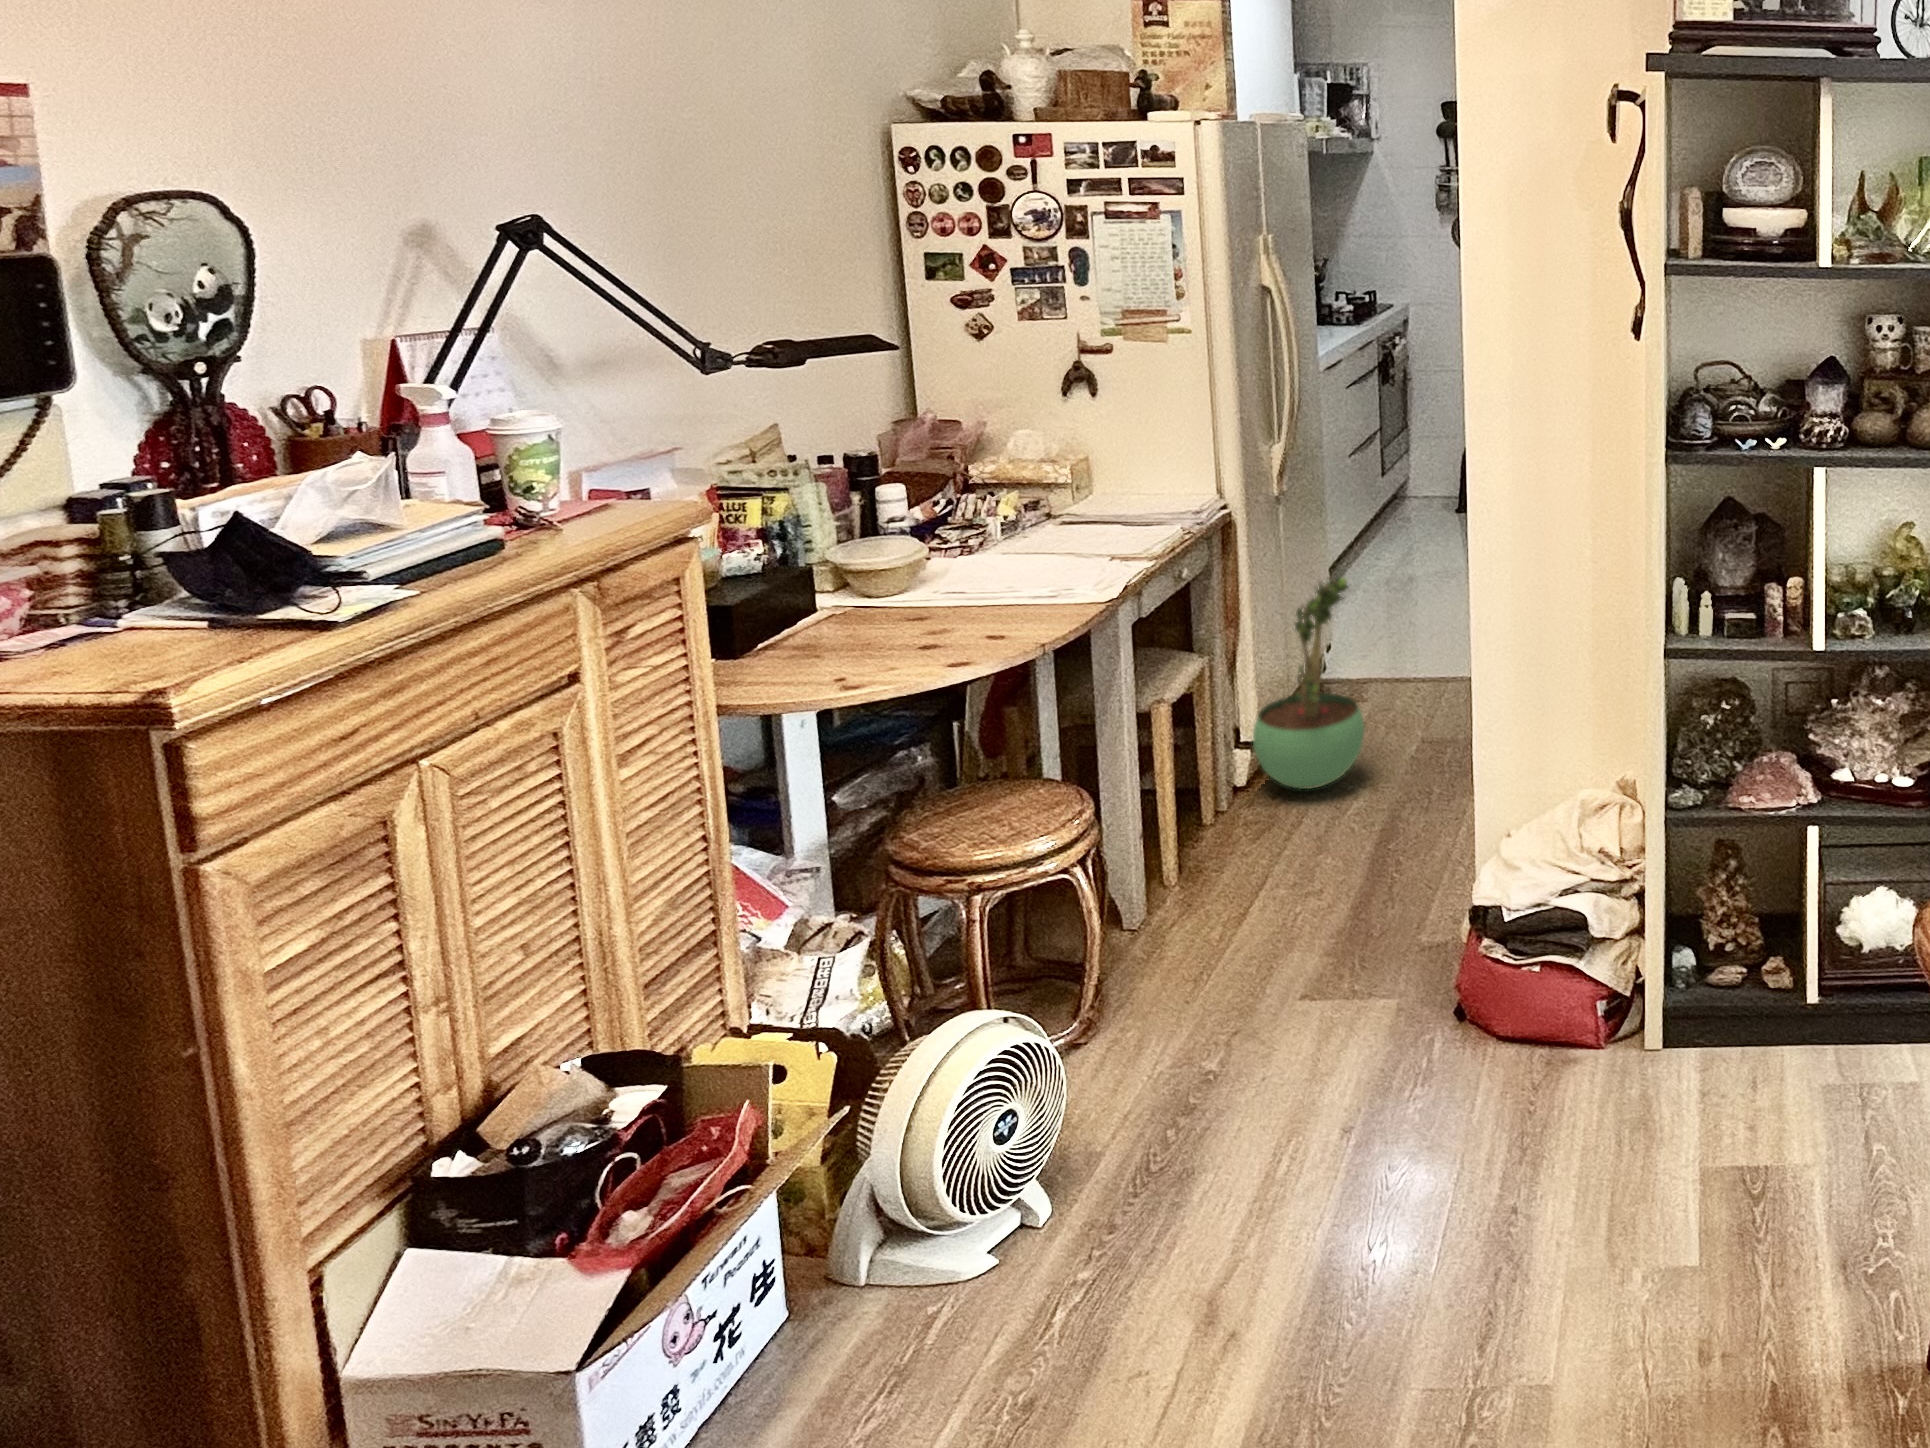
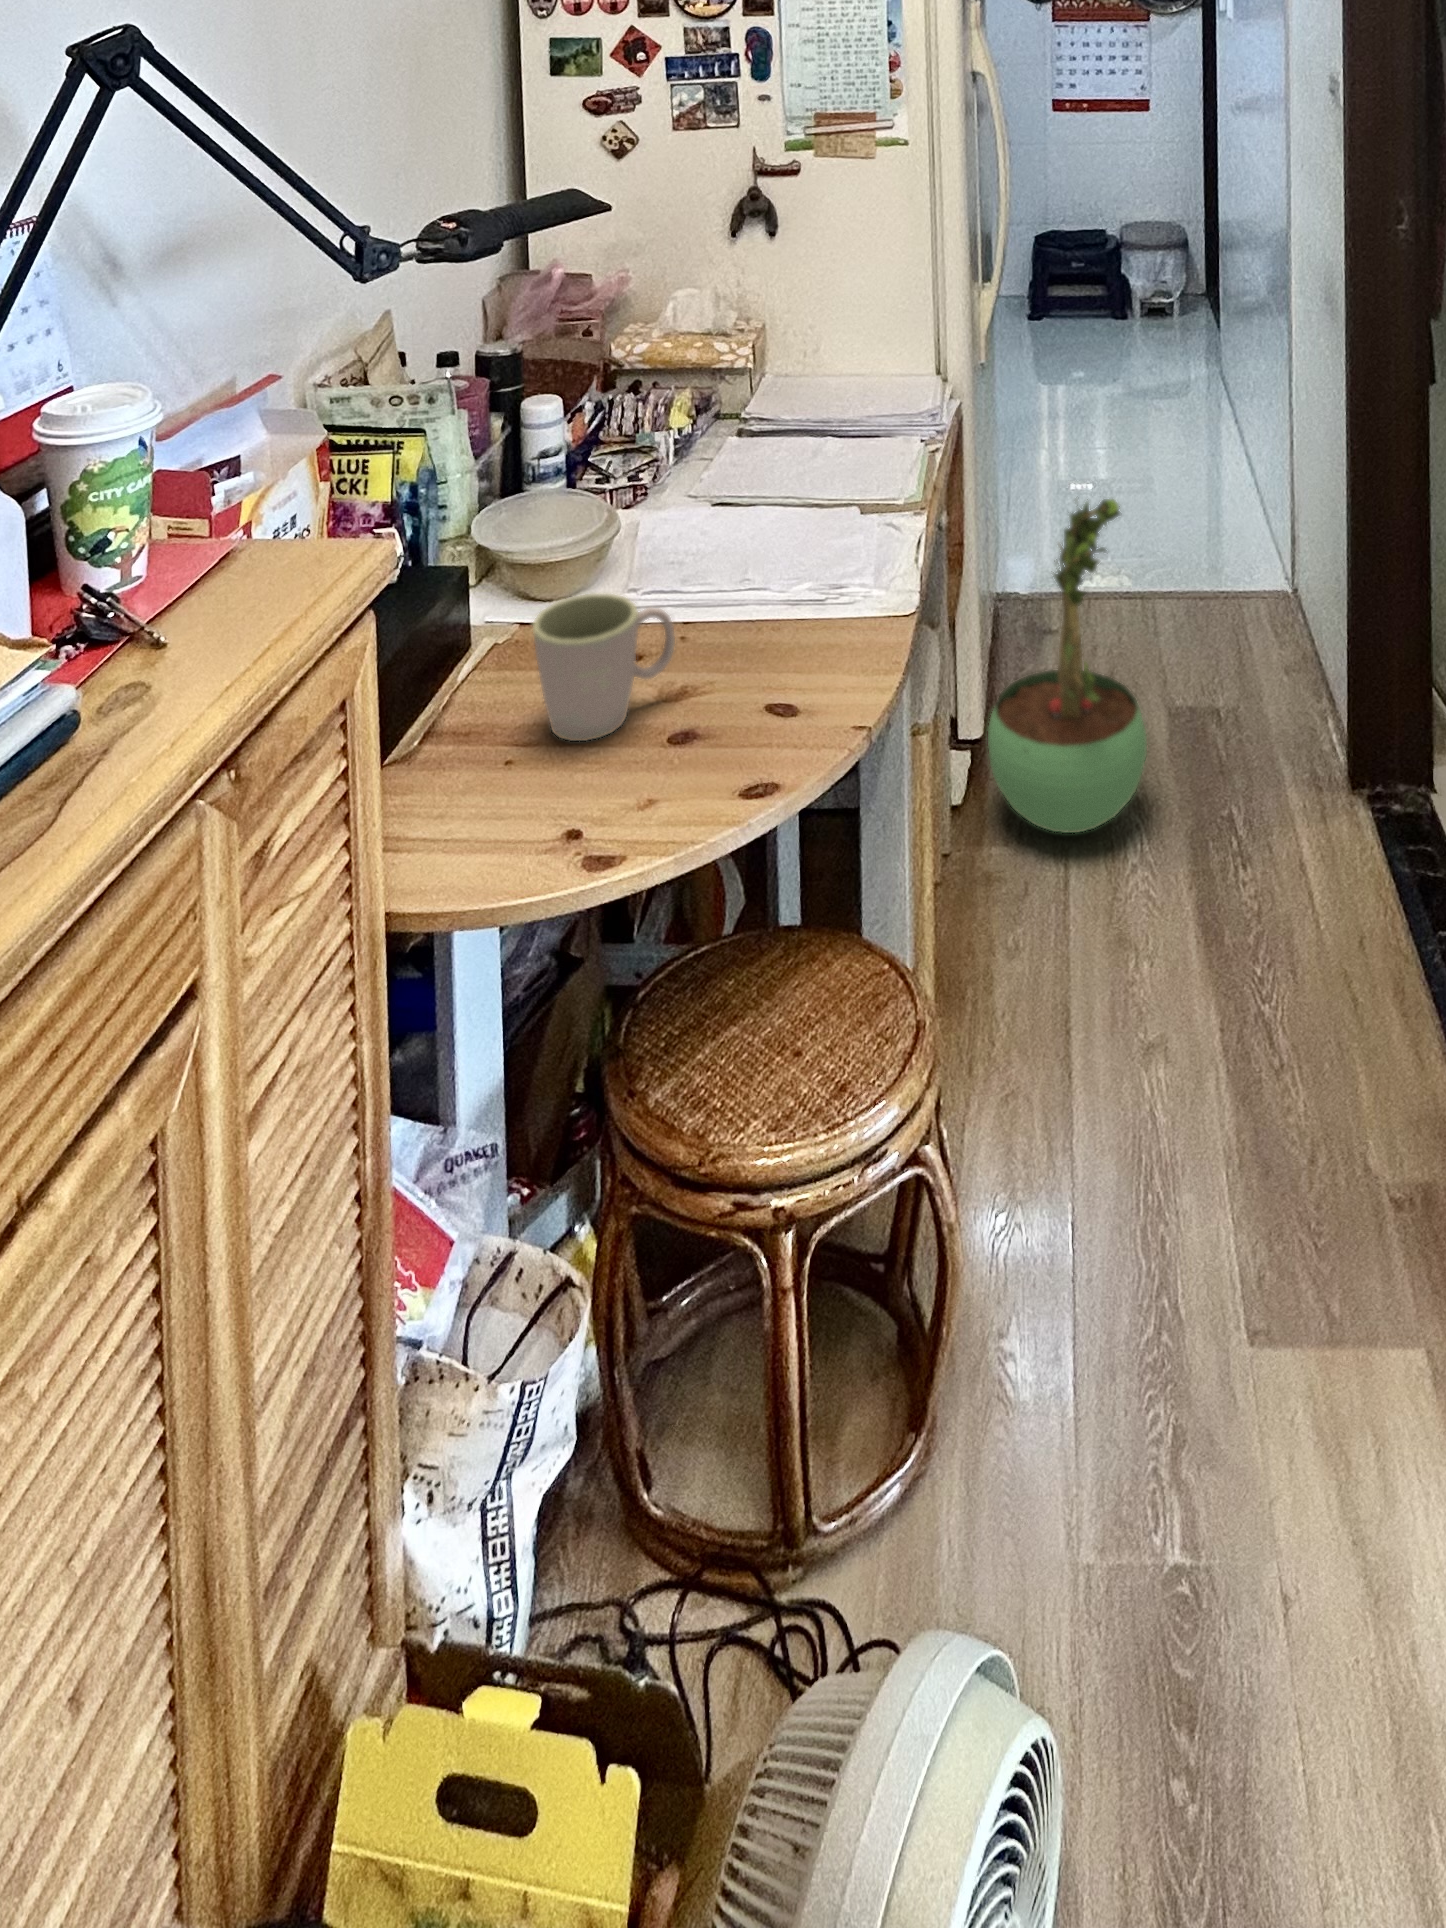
mug: none [839,574,937,650] -> present [533,593,675,741]

